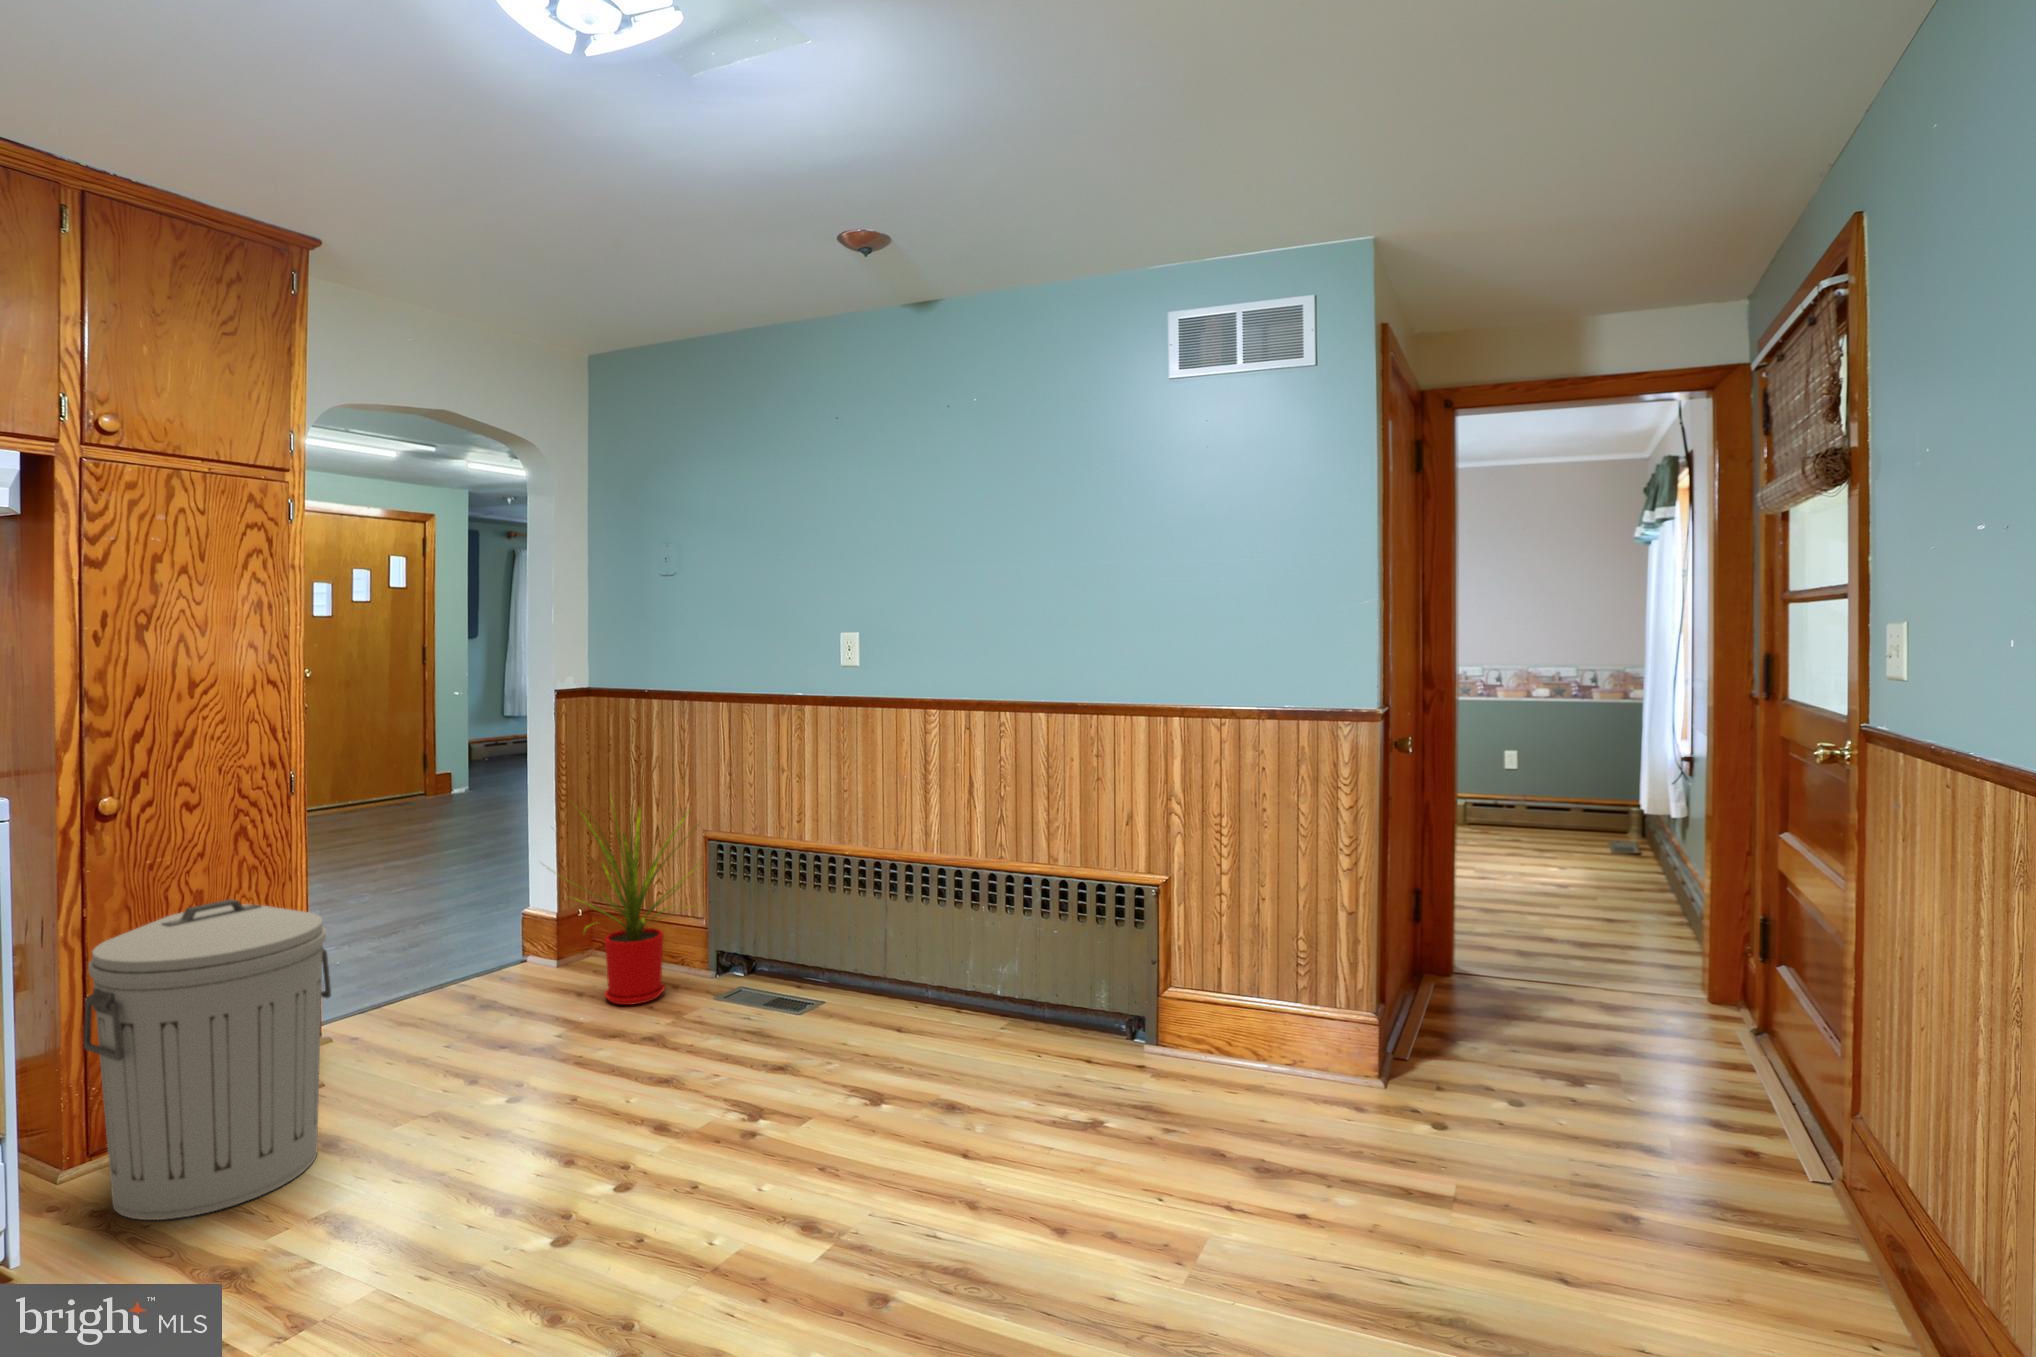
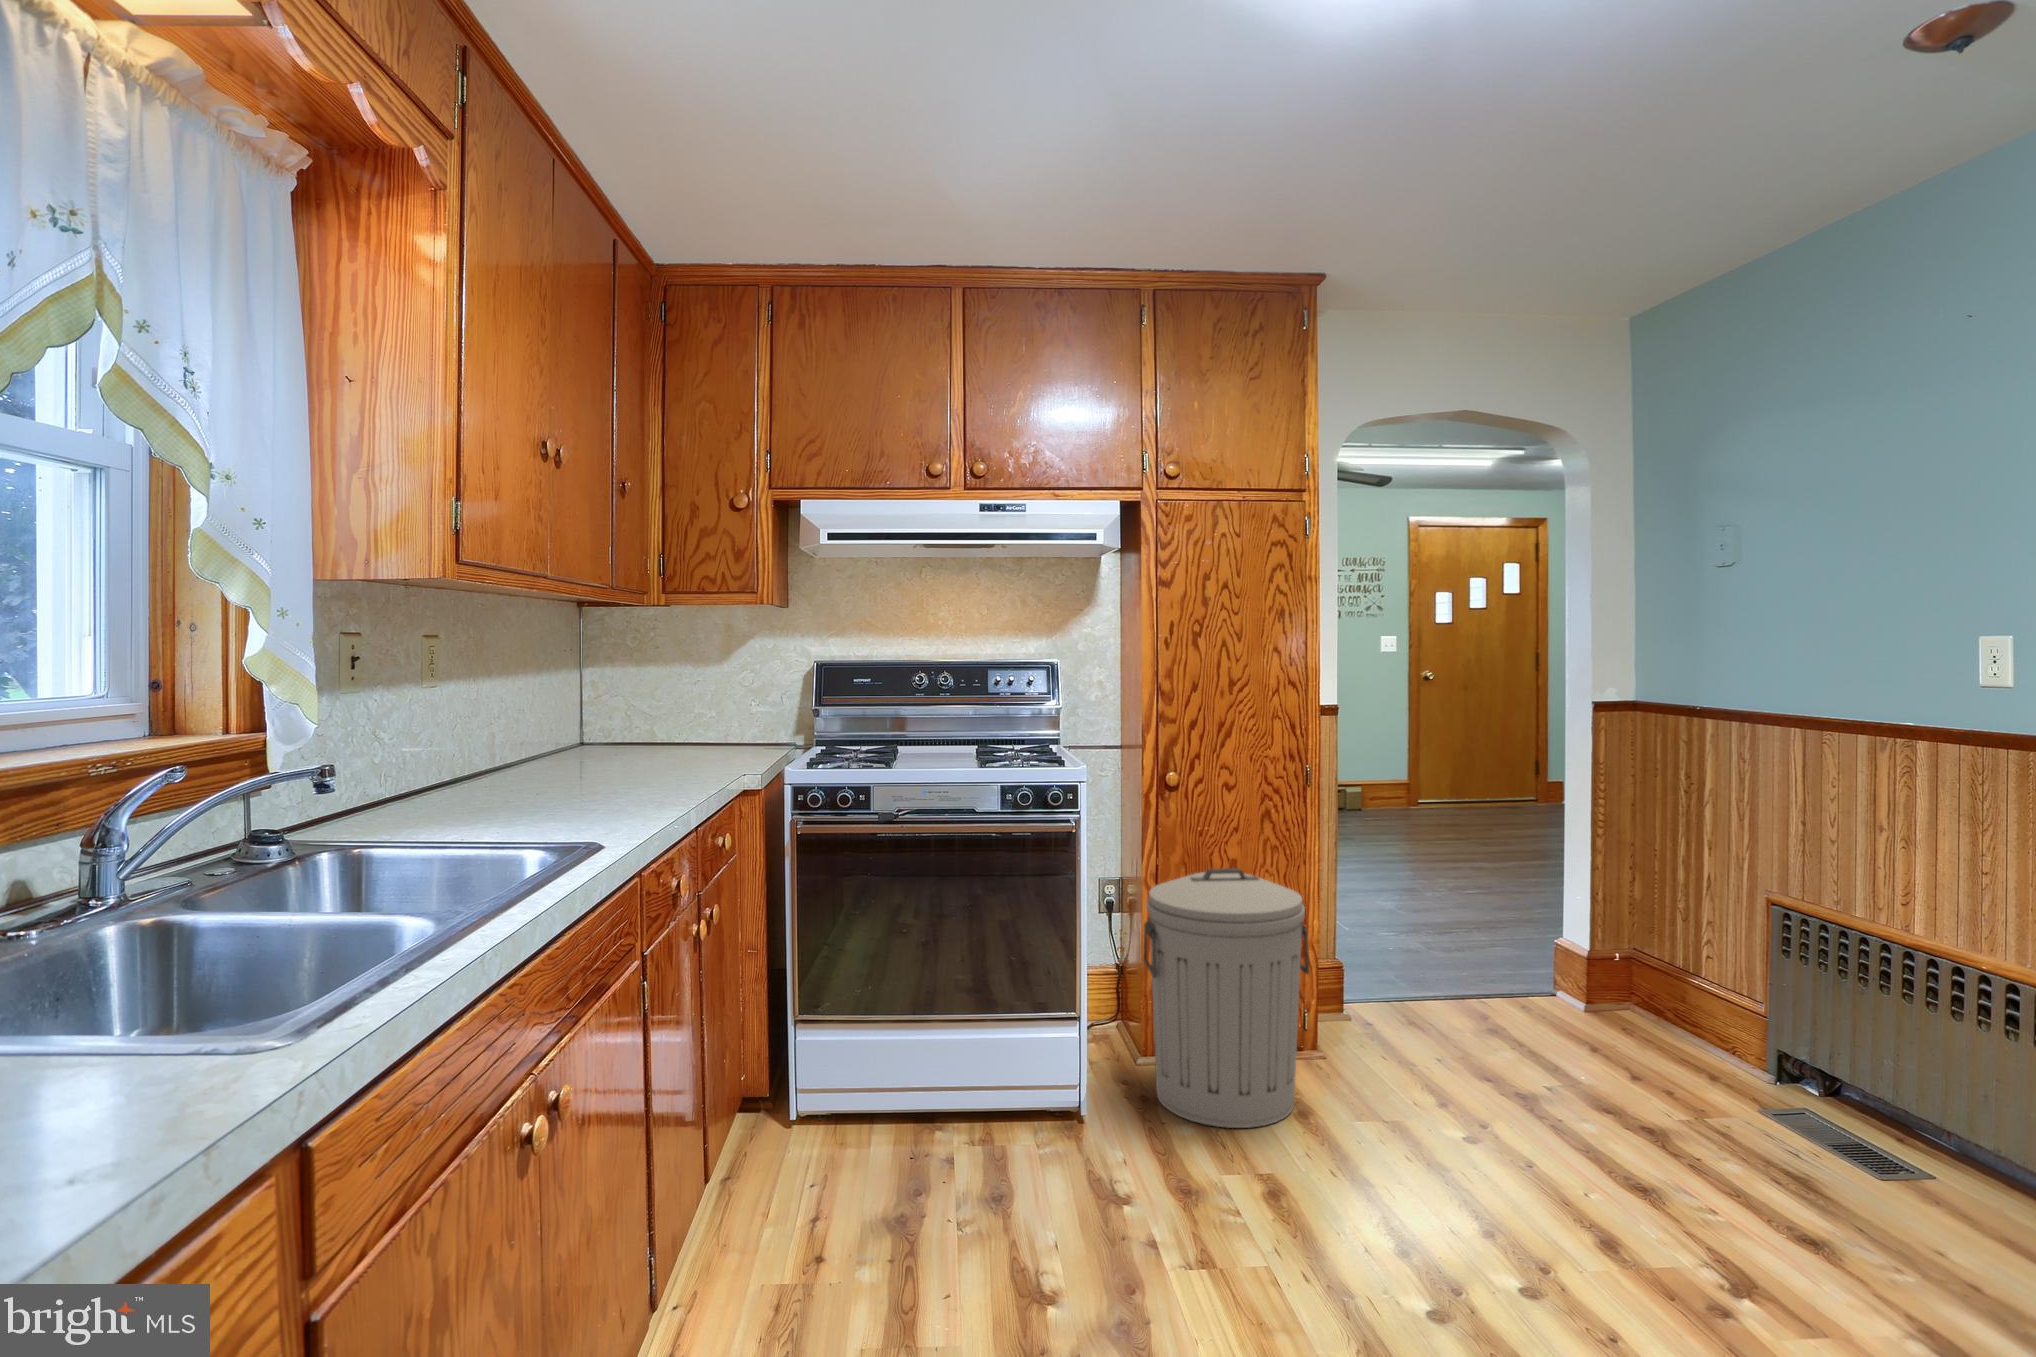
house plant: present [555,805,696,1005] -> none [1545,823,1760,1086]

